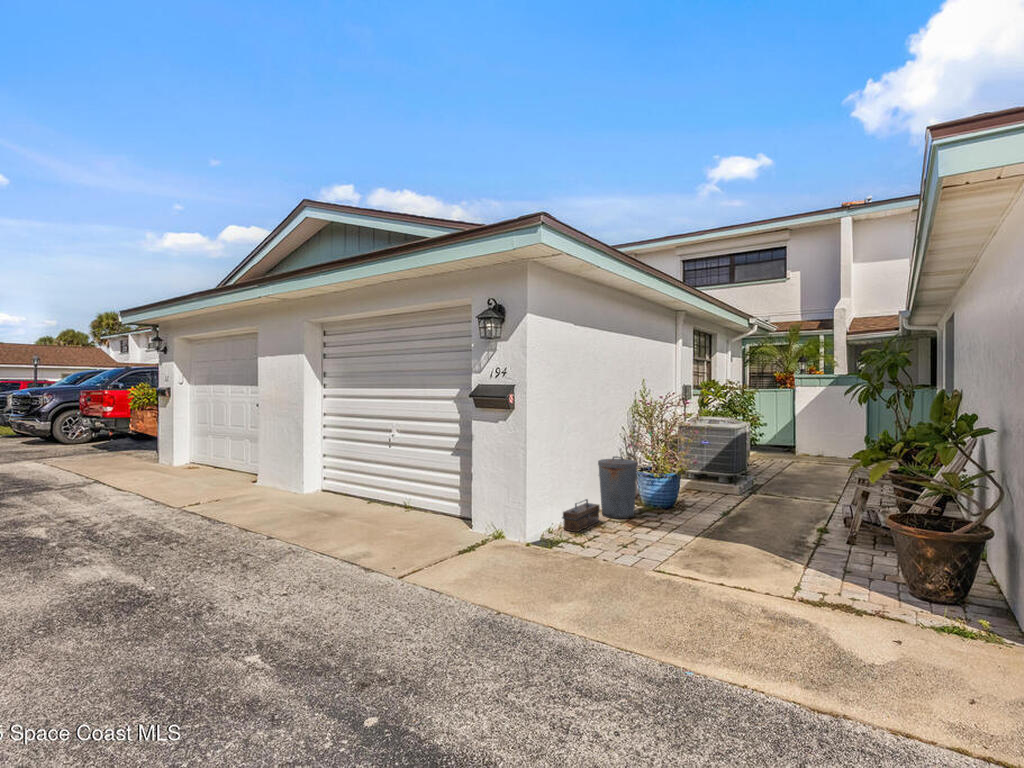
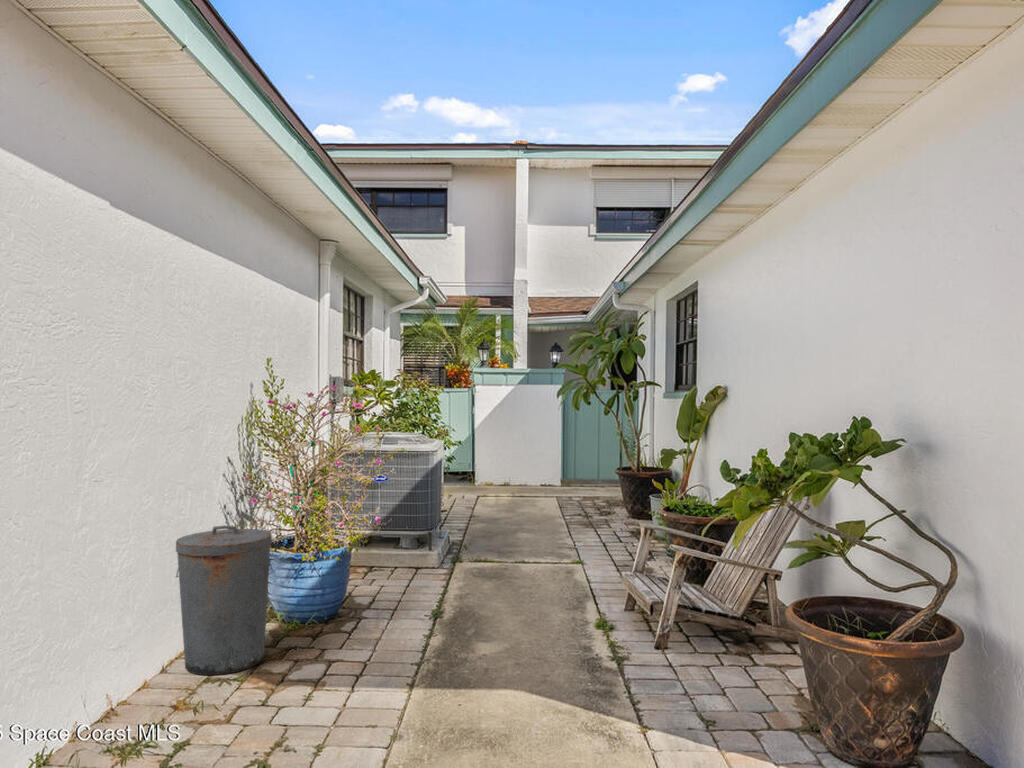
toolbox: present [562,499,600,532] -> none [72,645,185,750]

